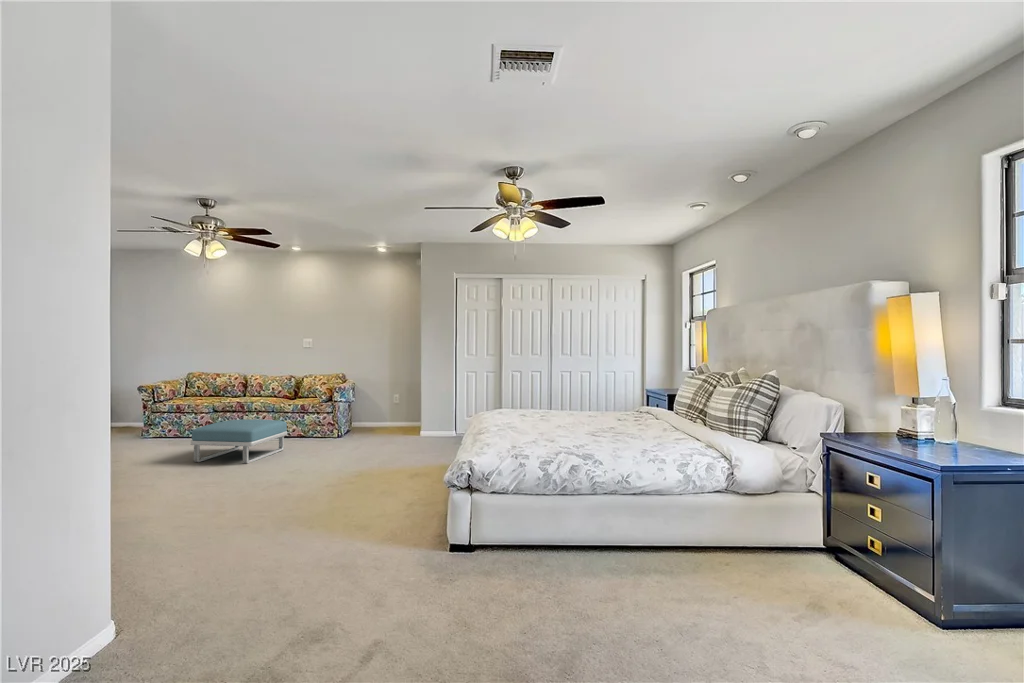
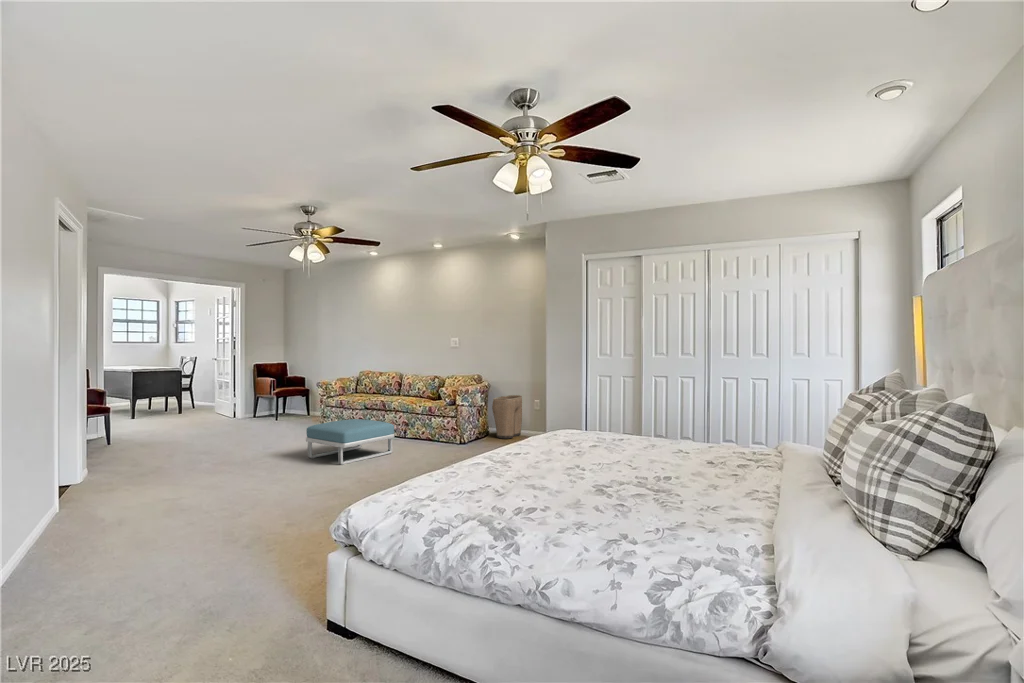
laundry basket: none [361,391,385,431] -> present [492,395,522,439]

